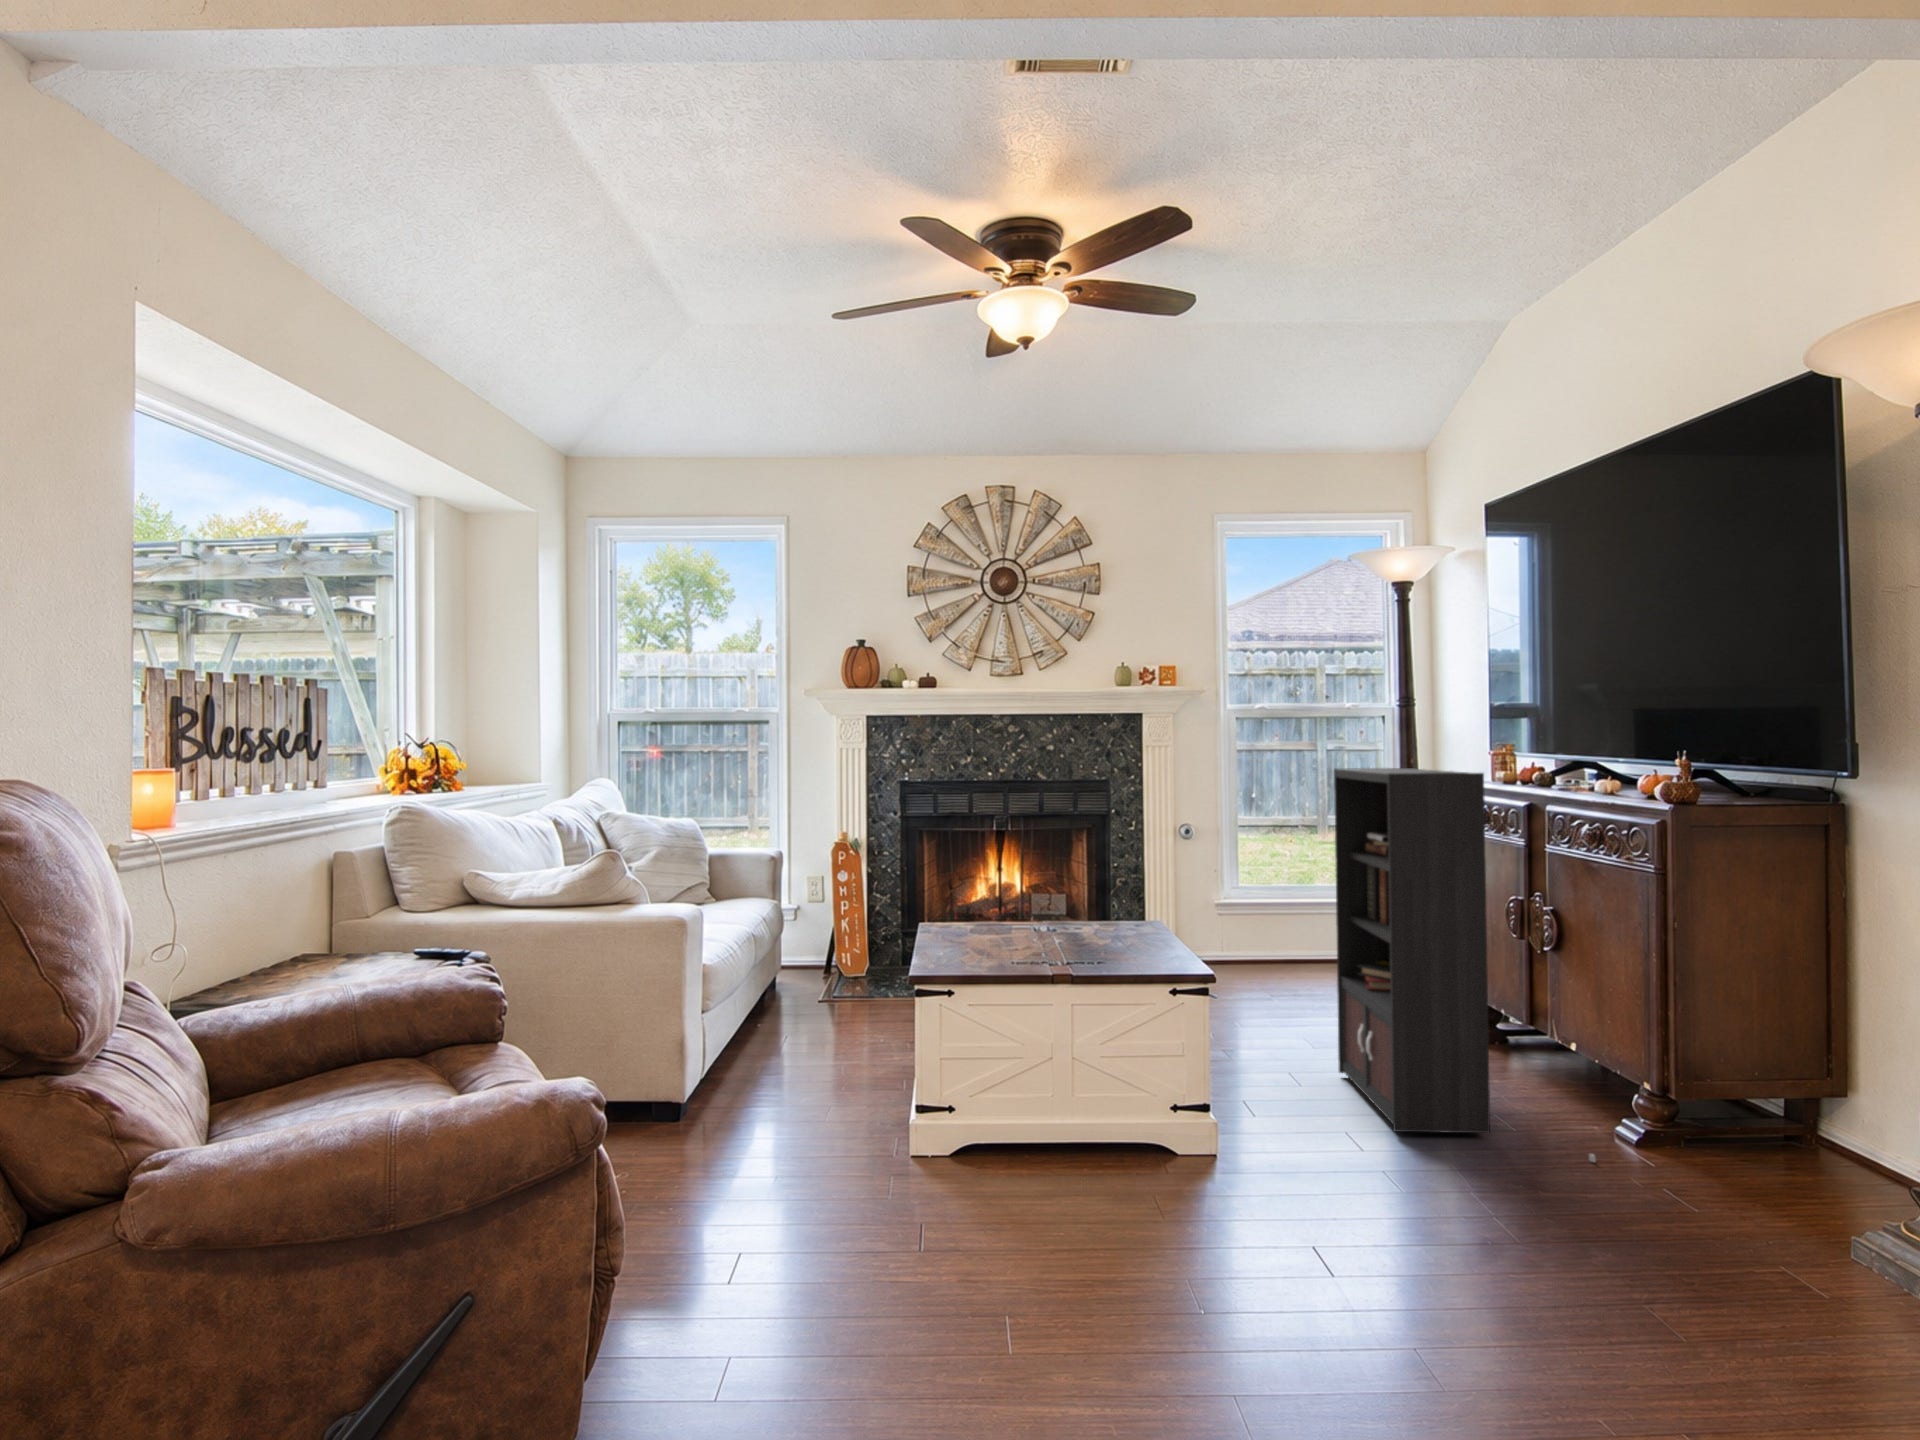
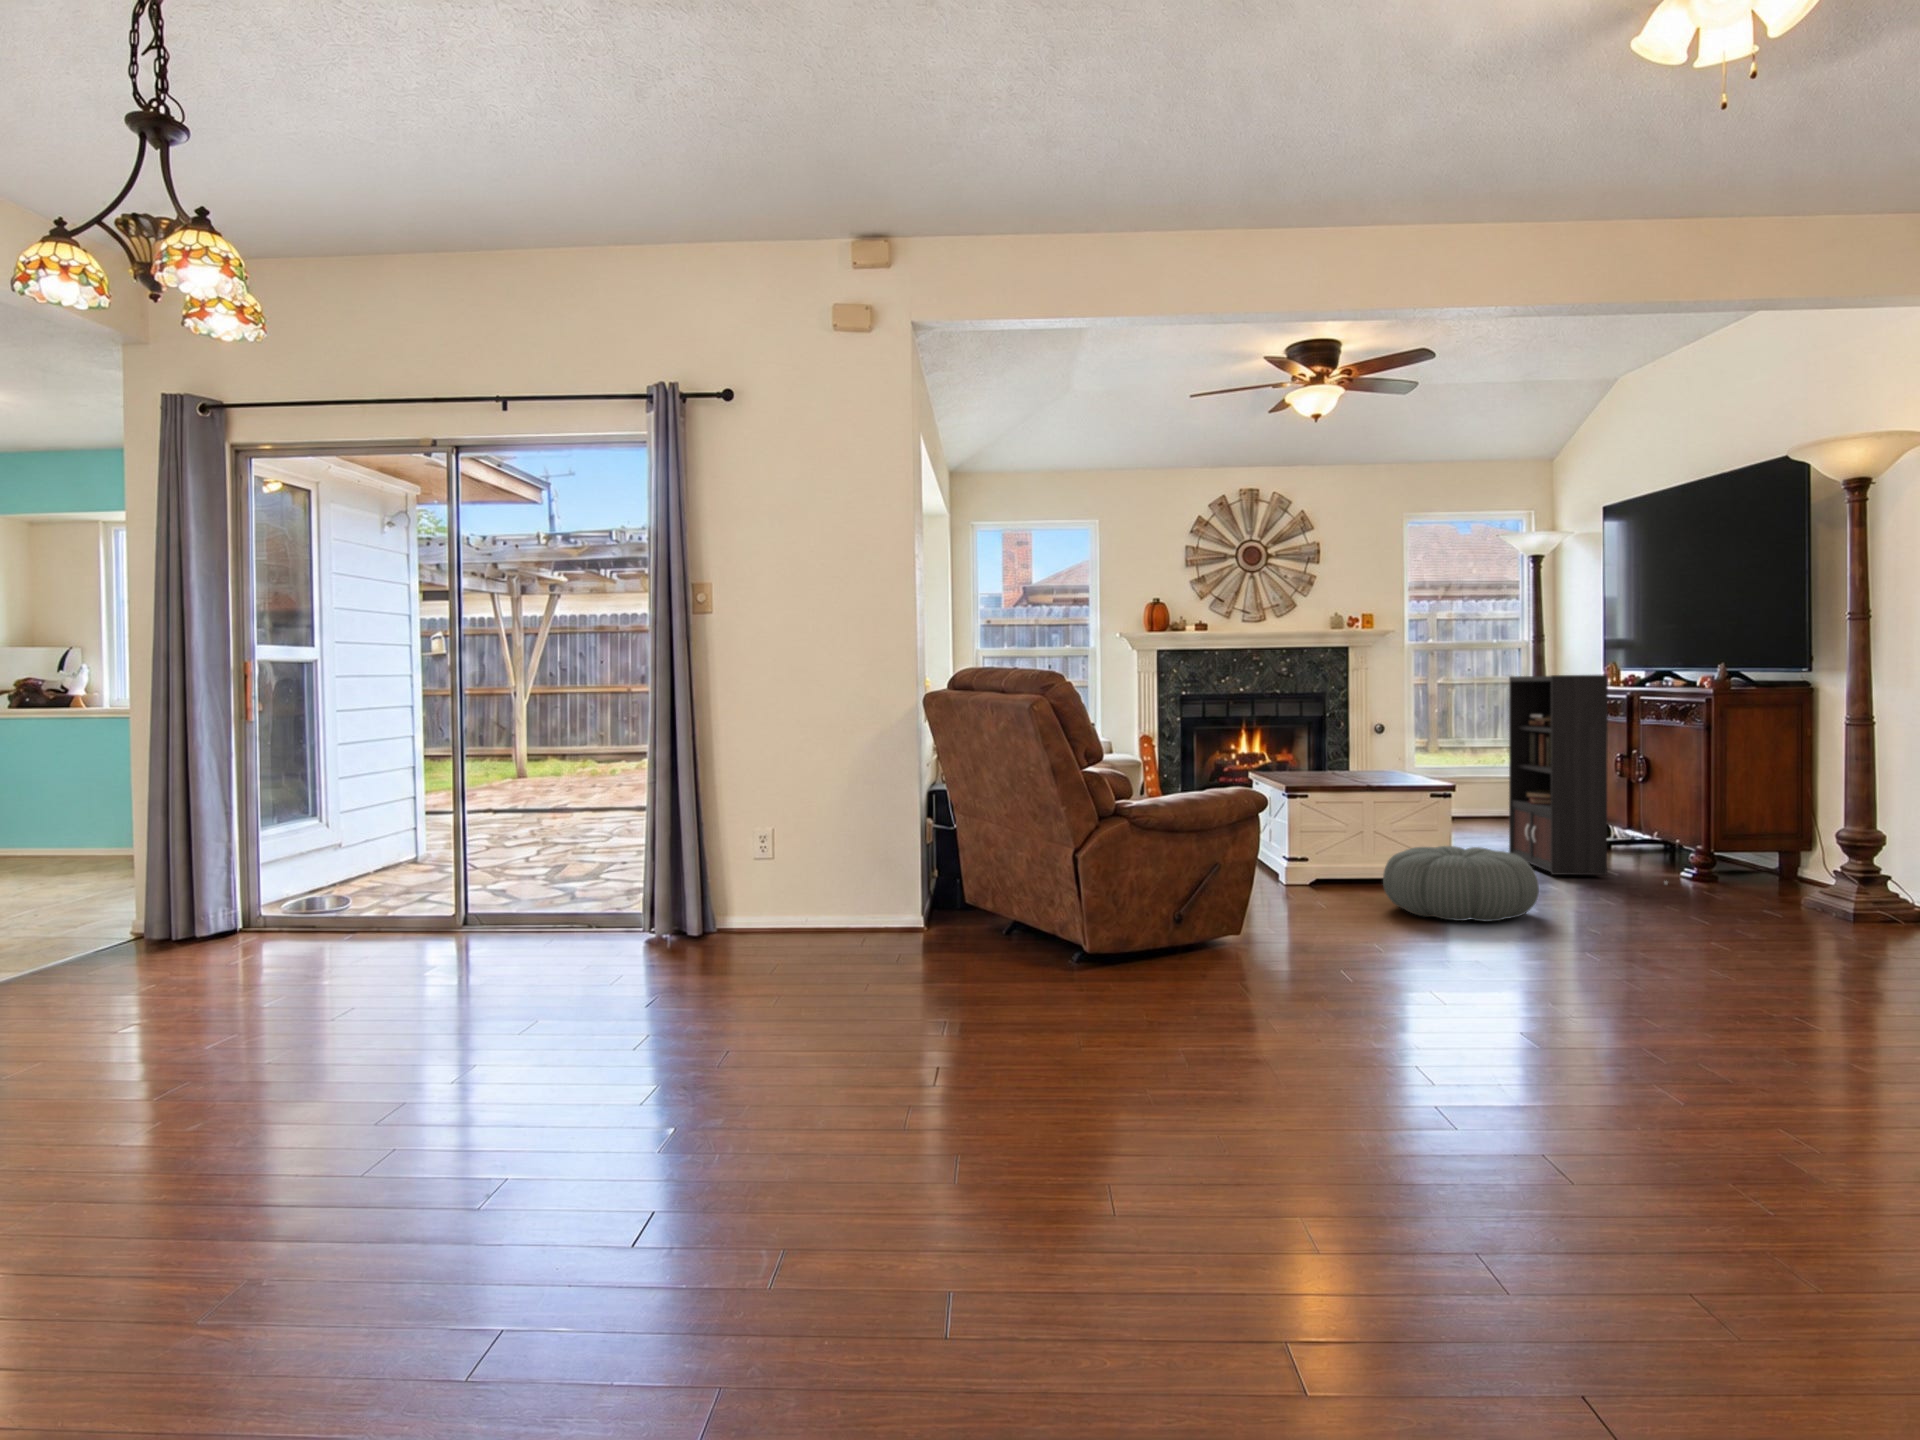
pouf: none [1026,1122,1327,1334] -> present [1383,846,1539,922]

